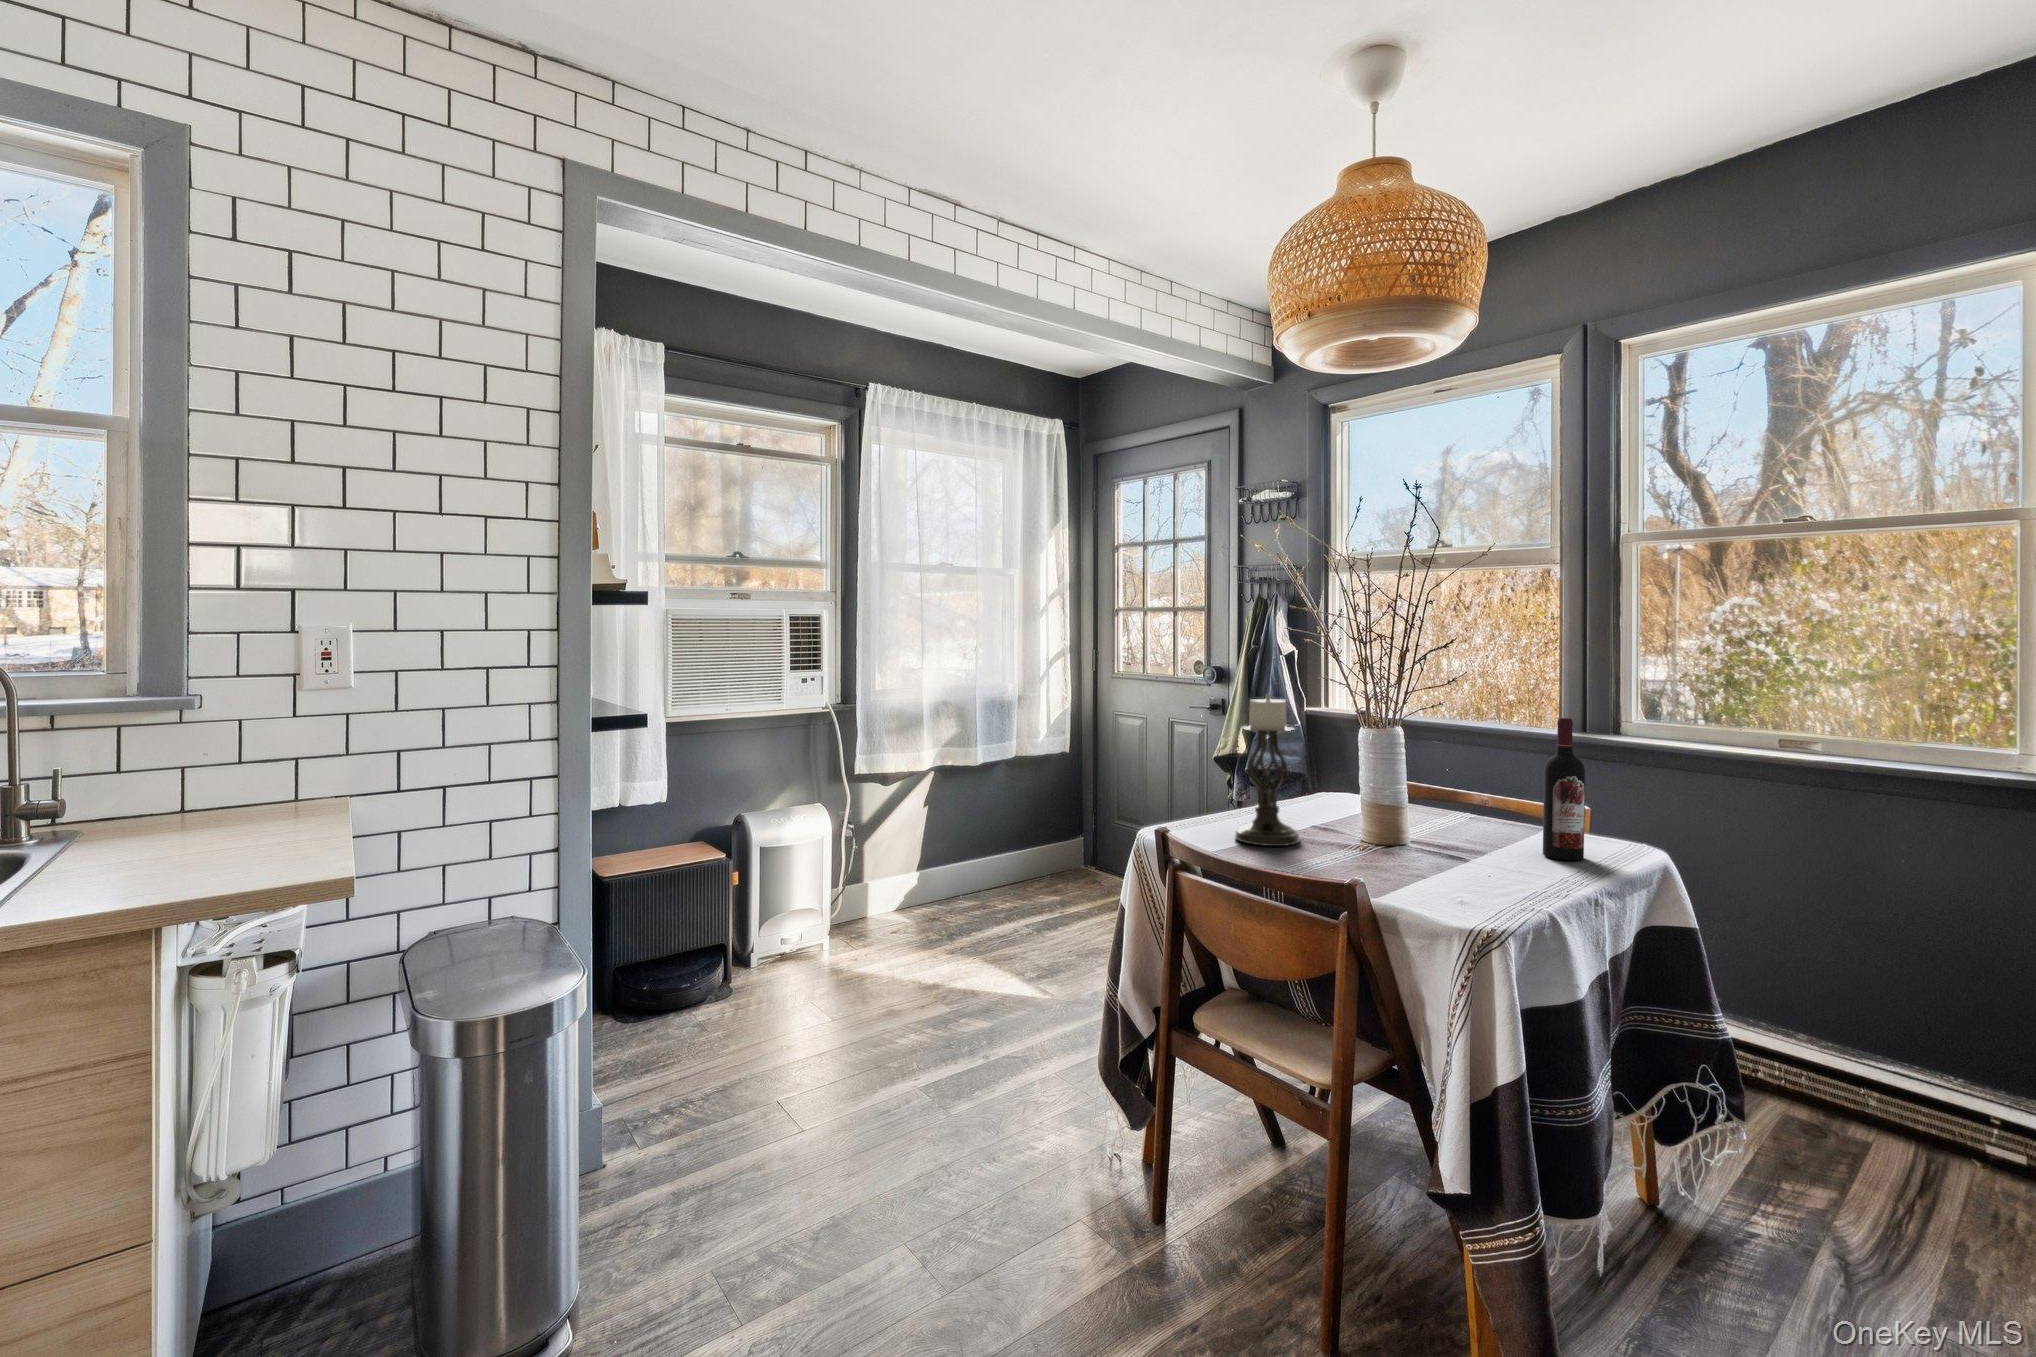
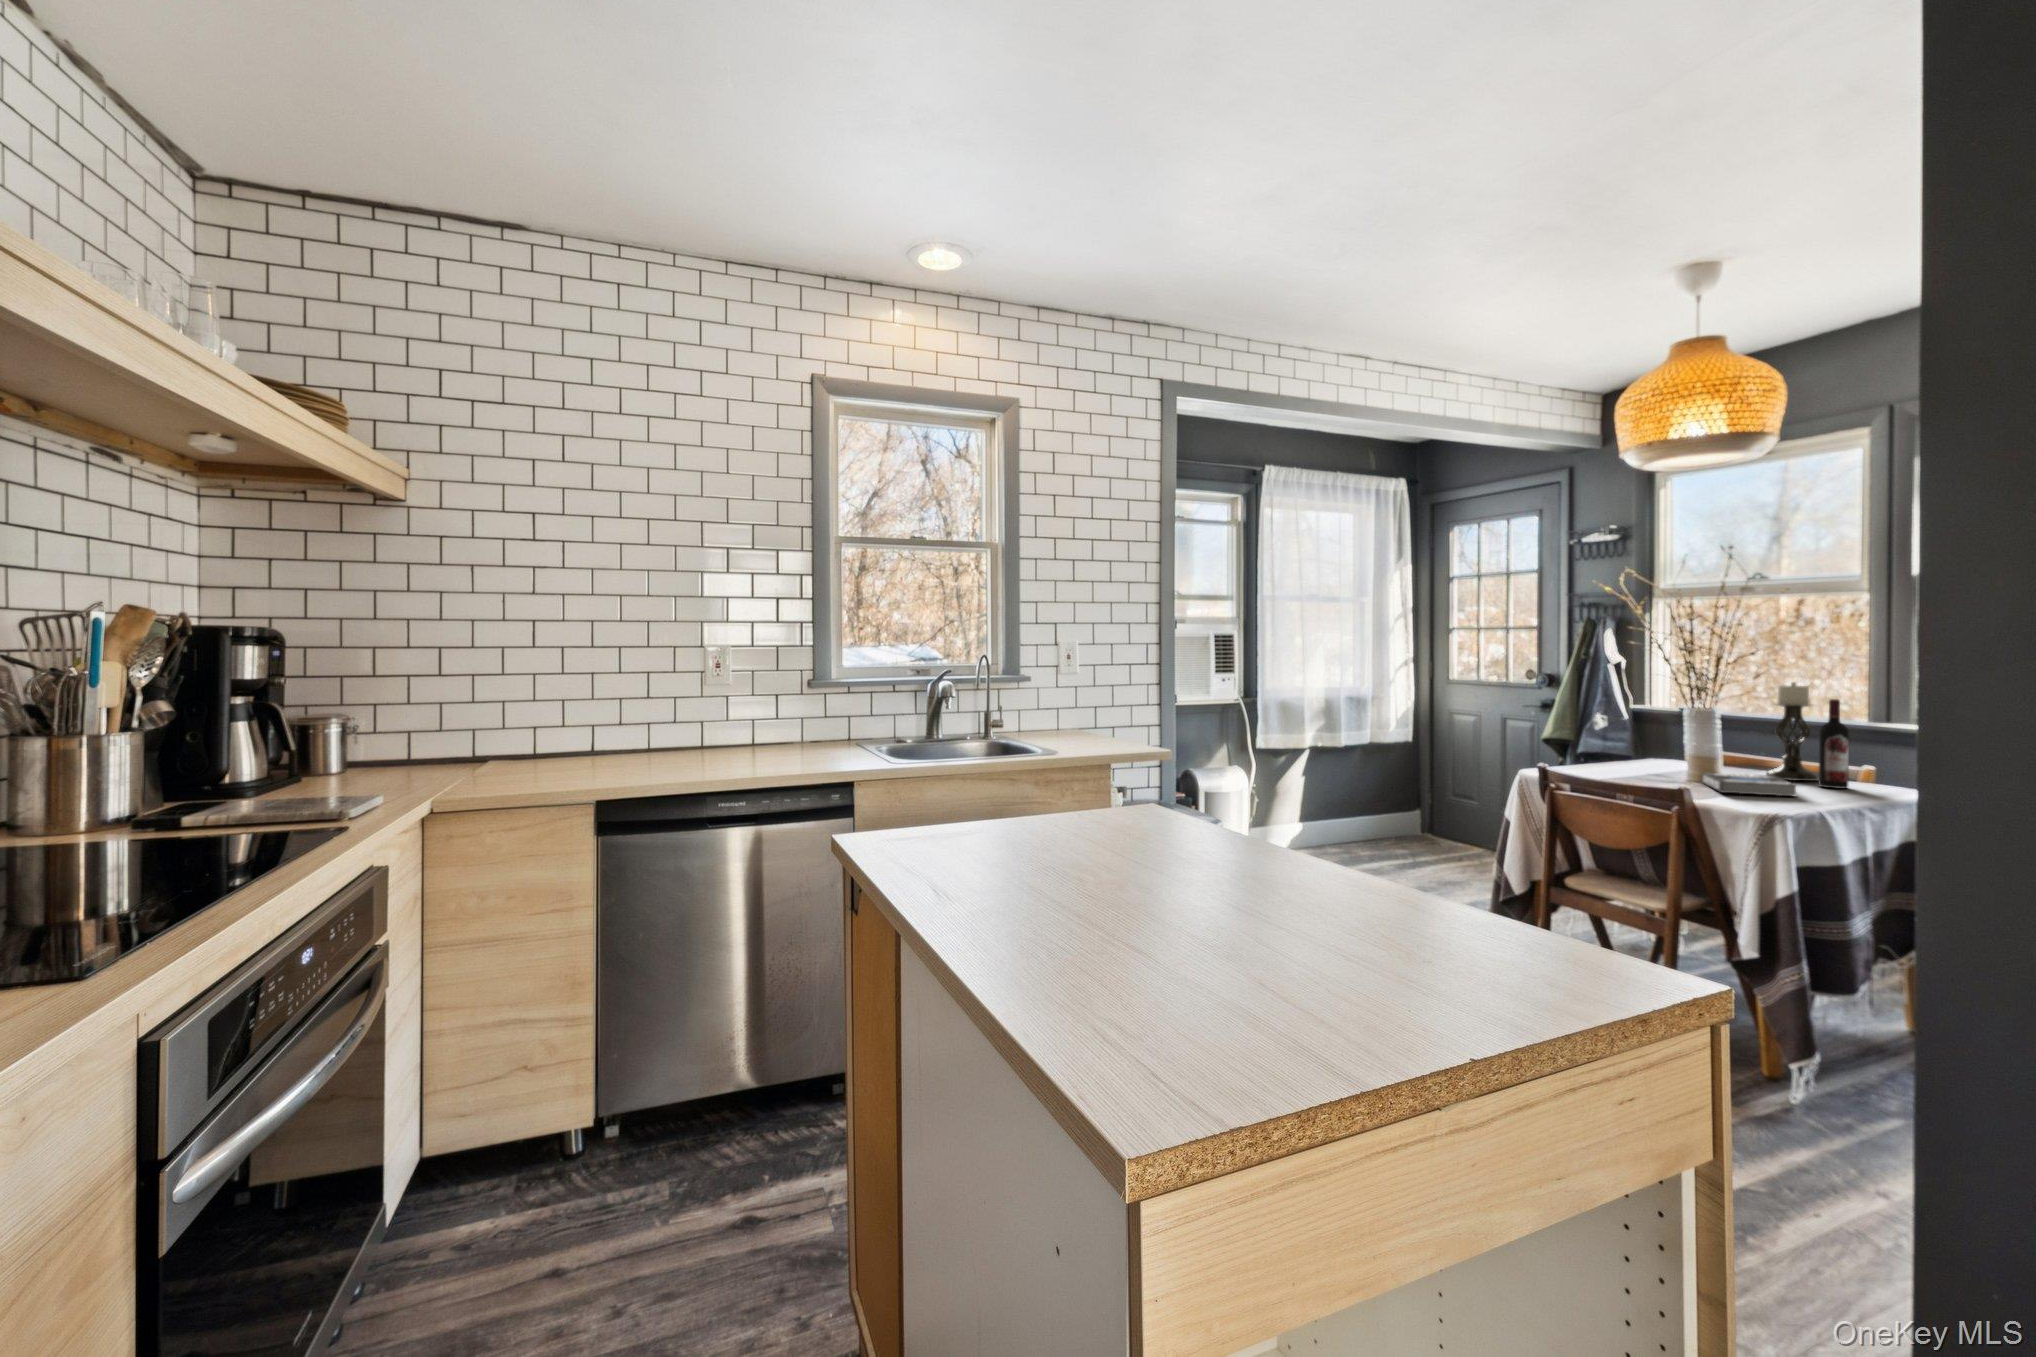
candle holder: present [1235,694,1299,846] -> present [1766,682,1819,781]
book: none [1384,835,1522,888] -> present [1702,772,1796,796]

